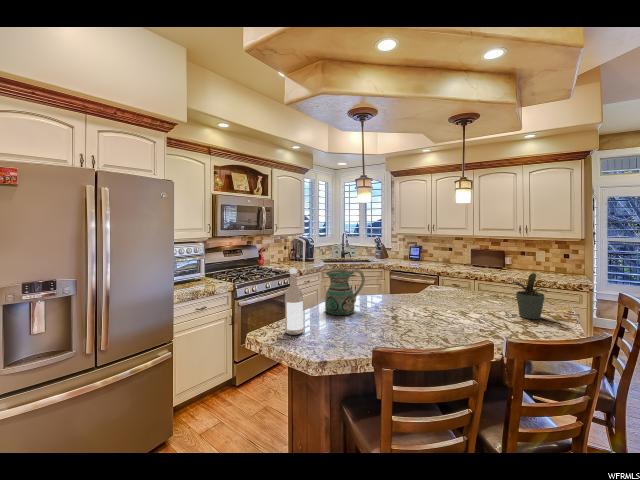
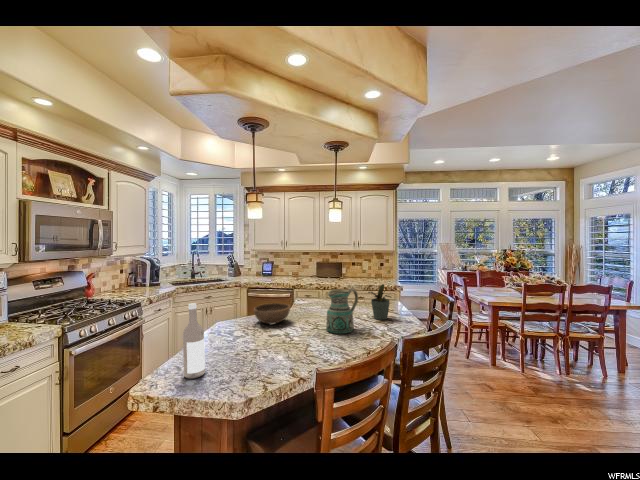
ceramic pitcher: present [325,269,365,315] -> present [326,288,358,334]
bowl: none [372,283,410,304] -> present [254,303,290,324]

